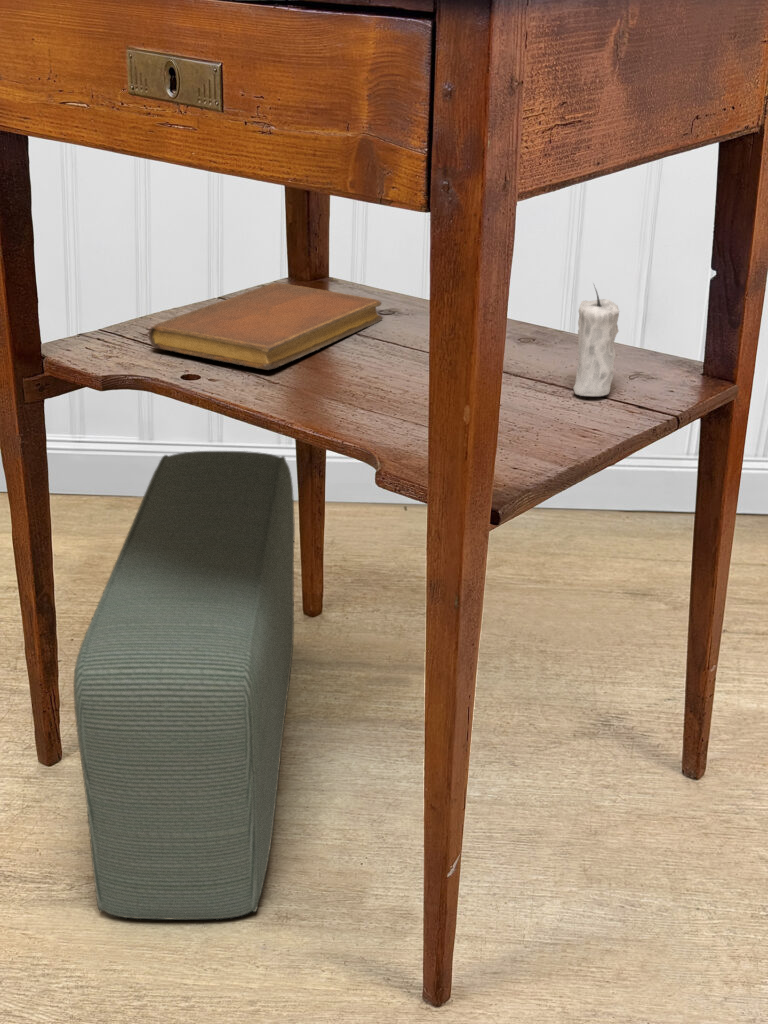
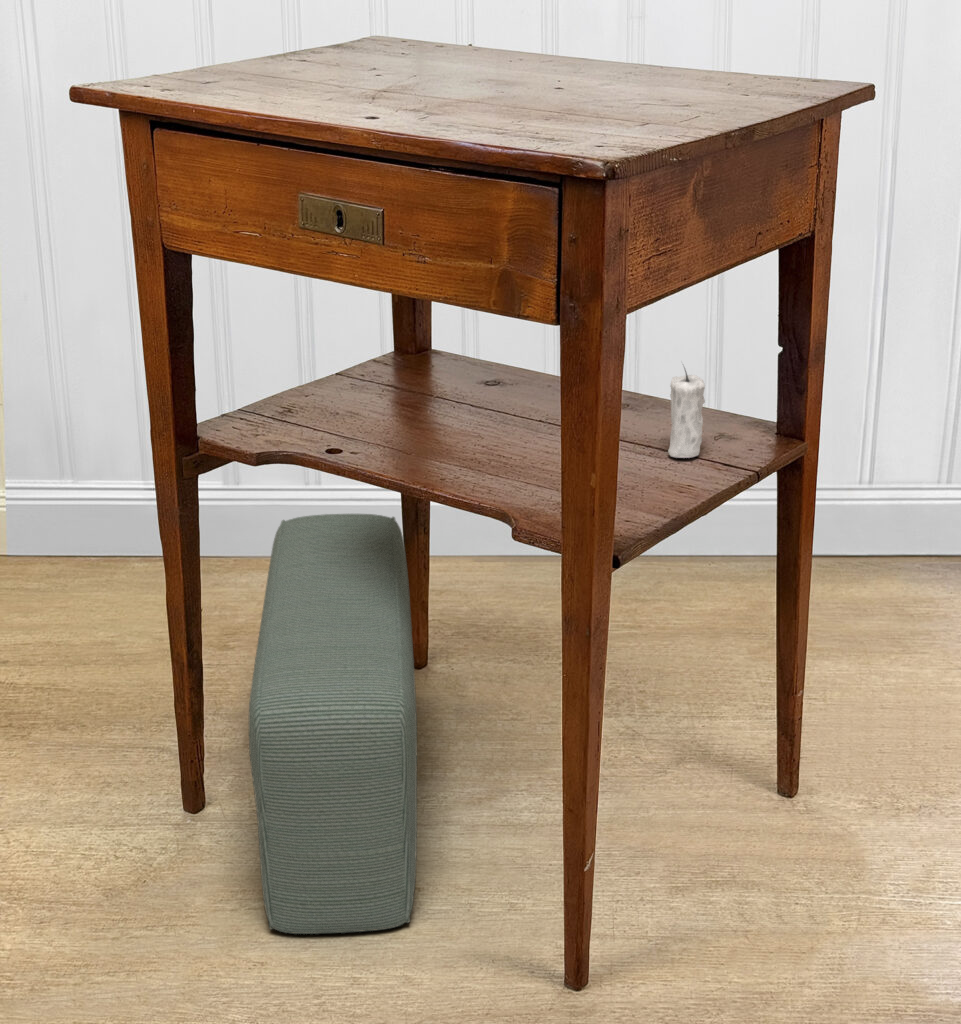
notebook: present [149,283,382,370] -> none [291,361,491,444]

